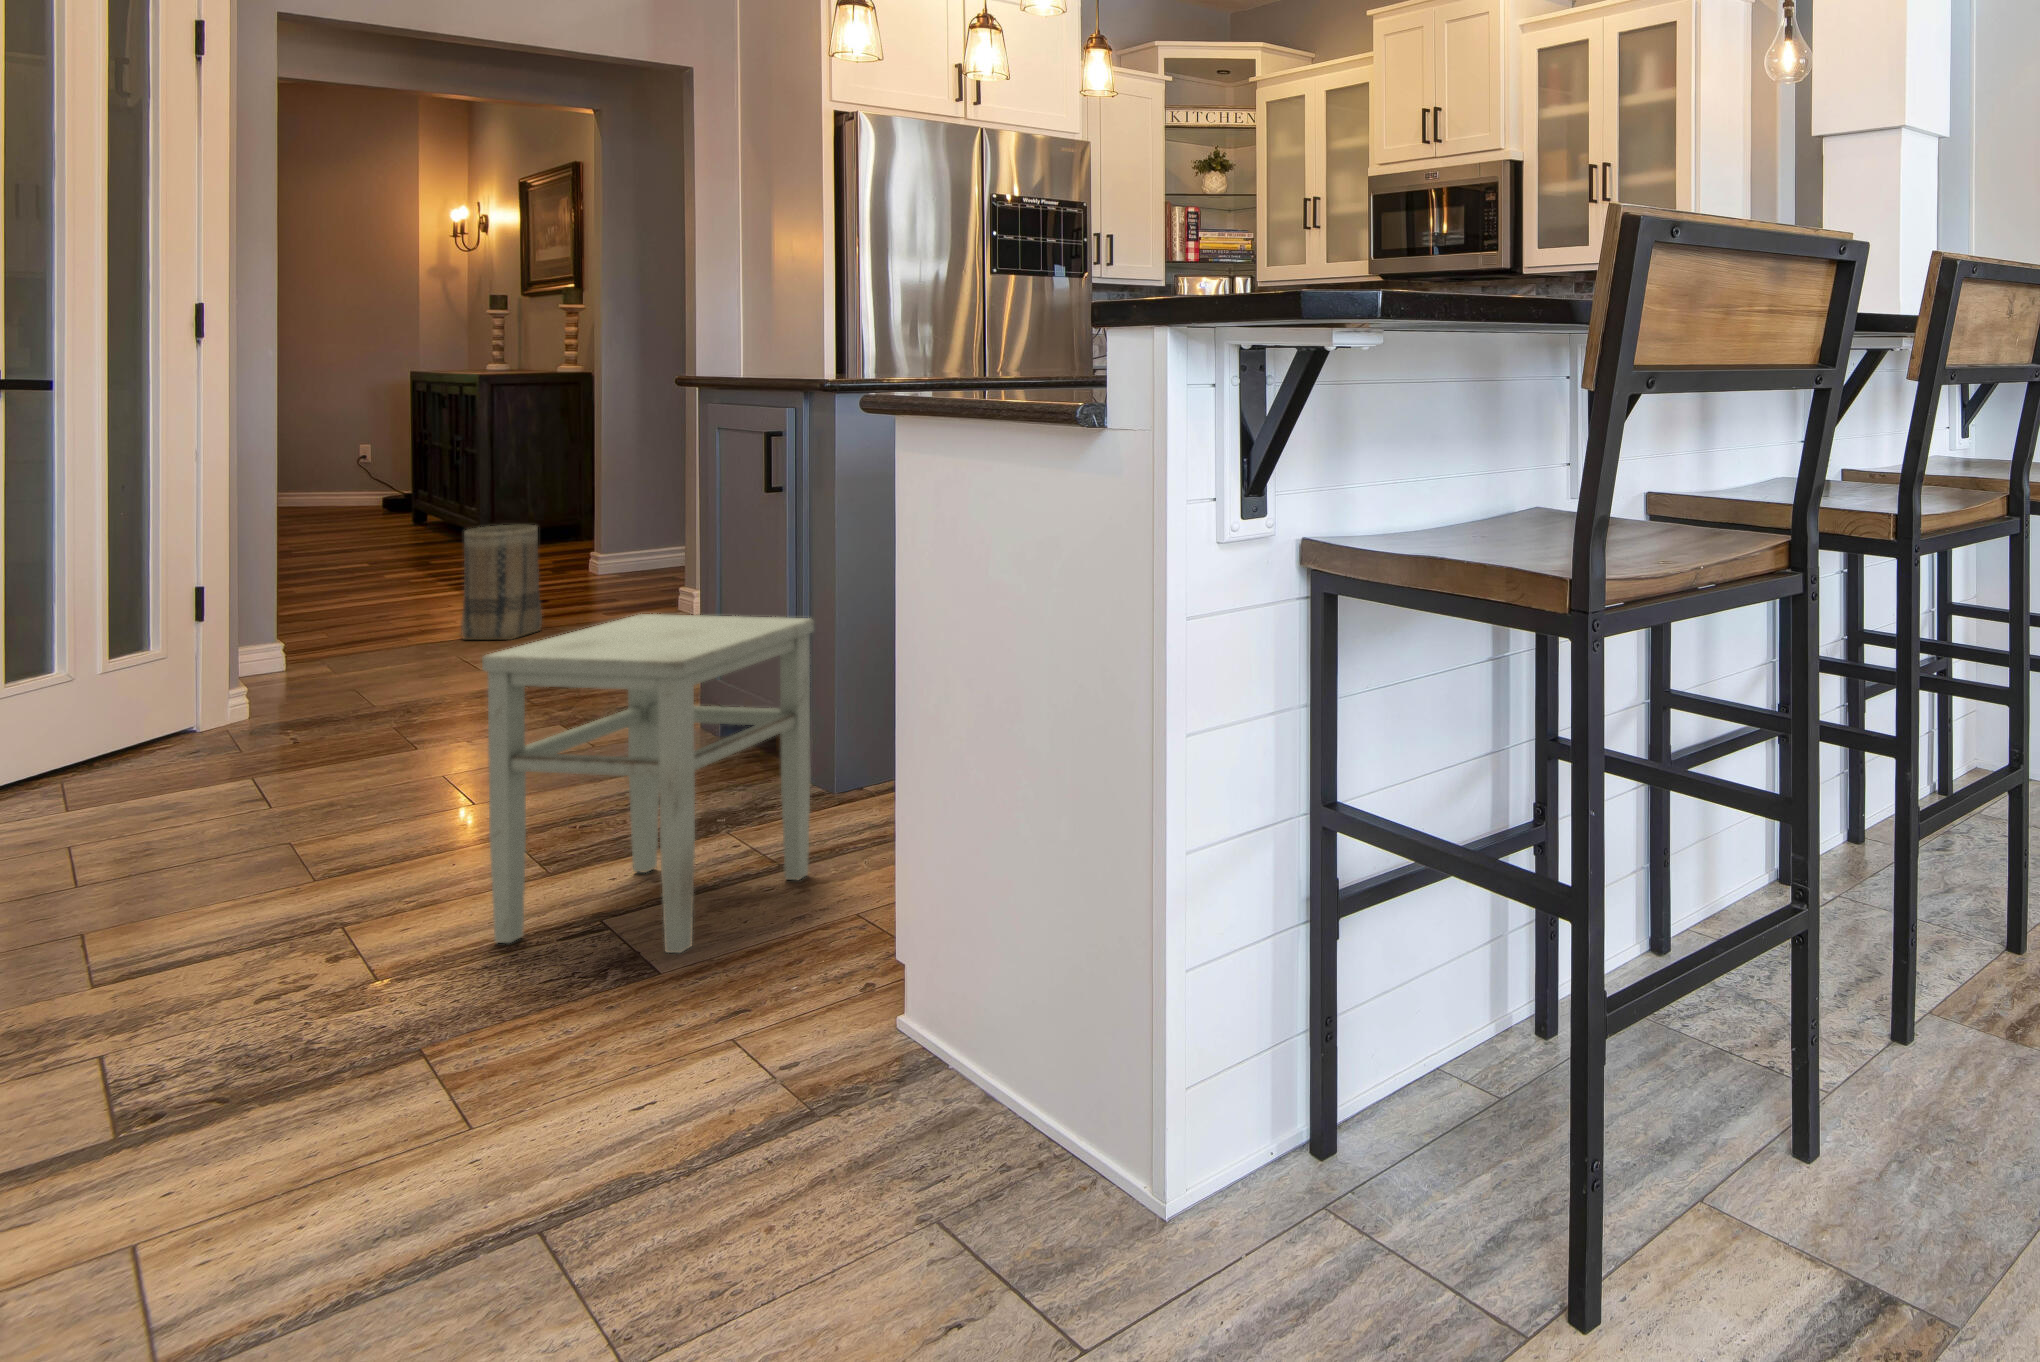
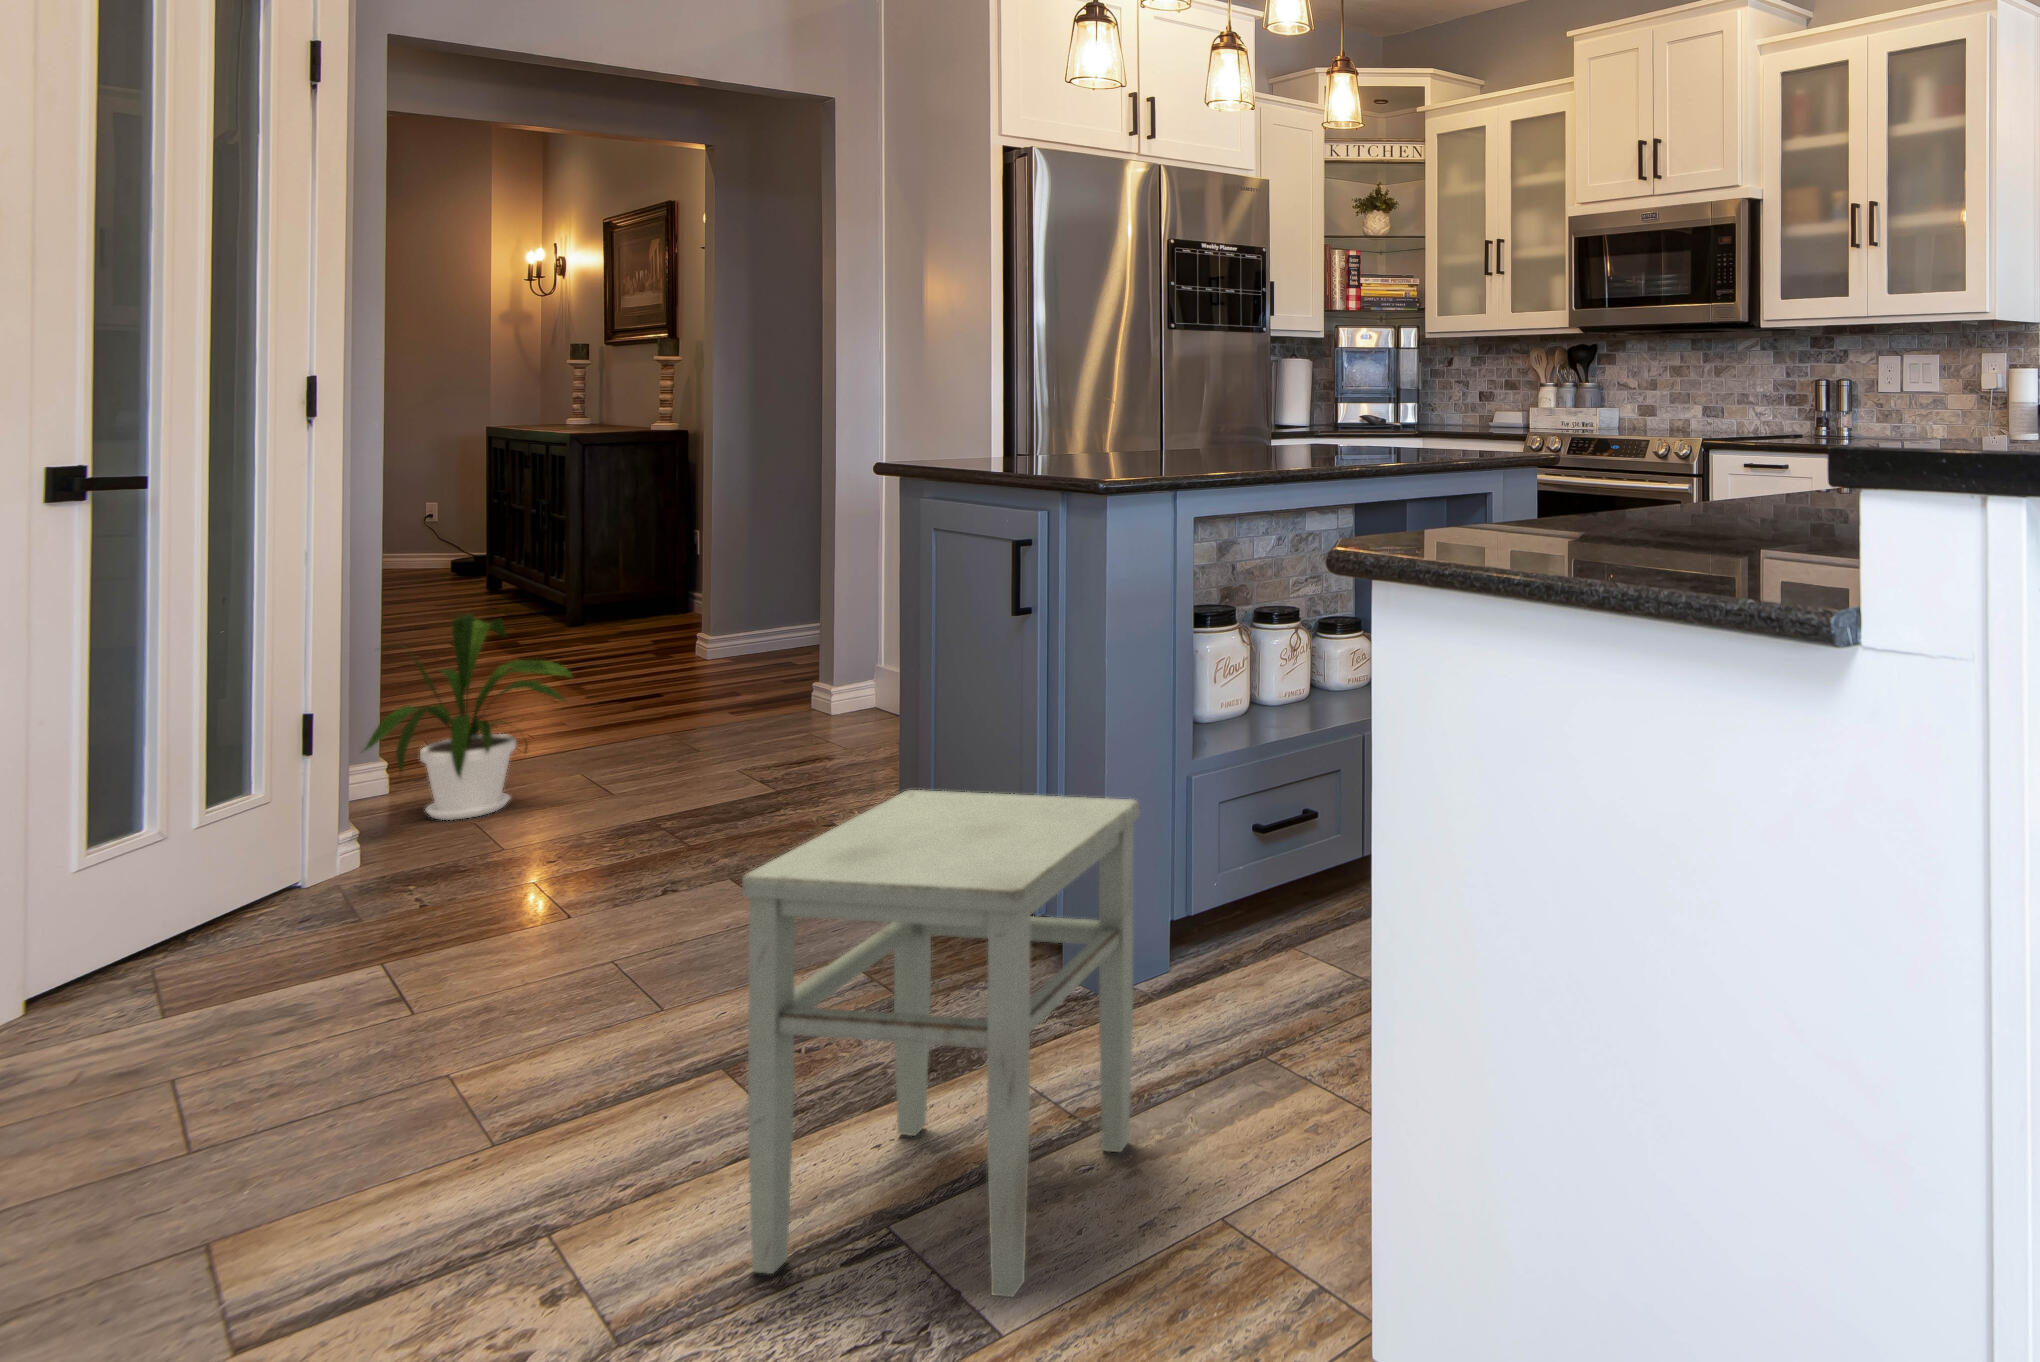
house plant: none [250,514,439,689] -> present [364,614,572,820]
basket: present [461,525,542,640] -> none [580,614,668,748]

